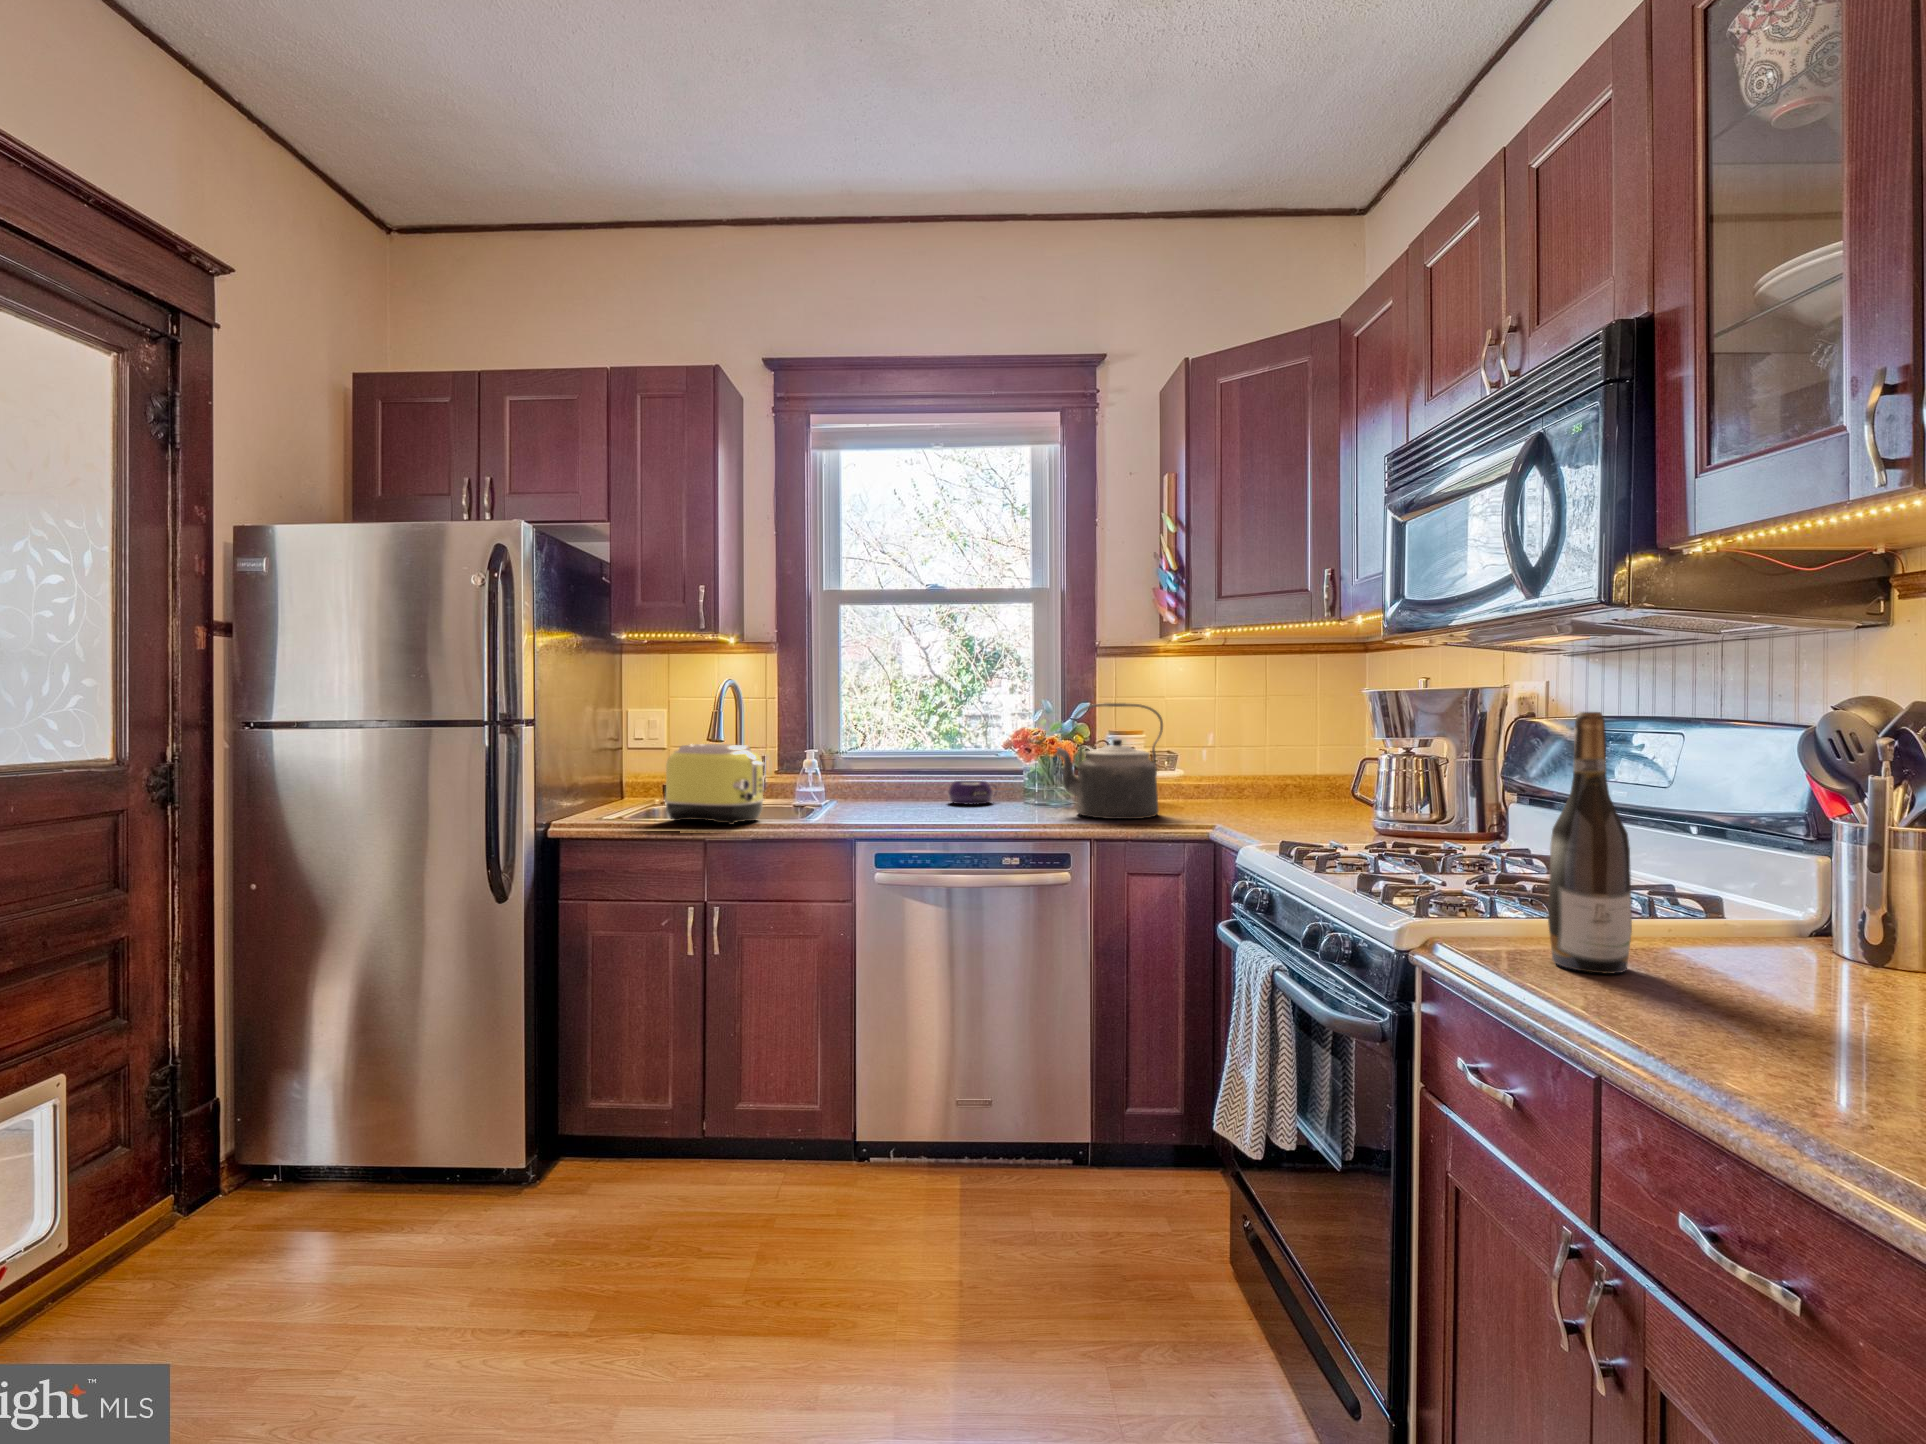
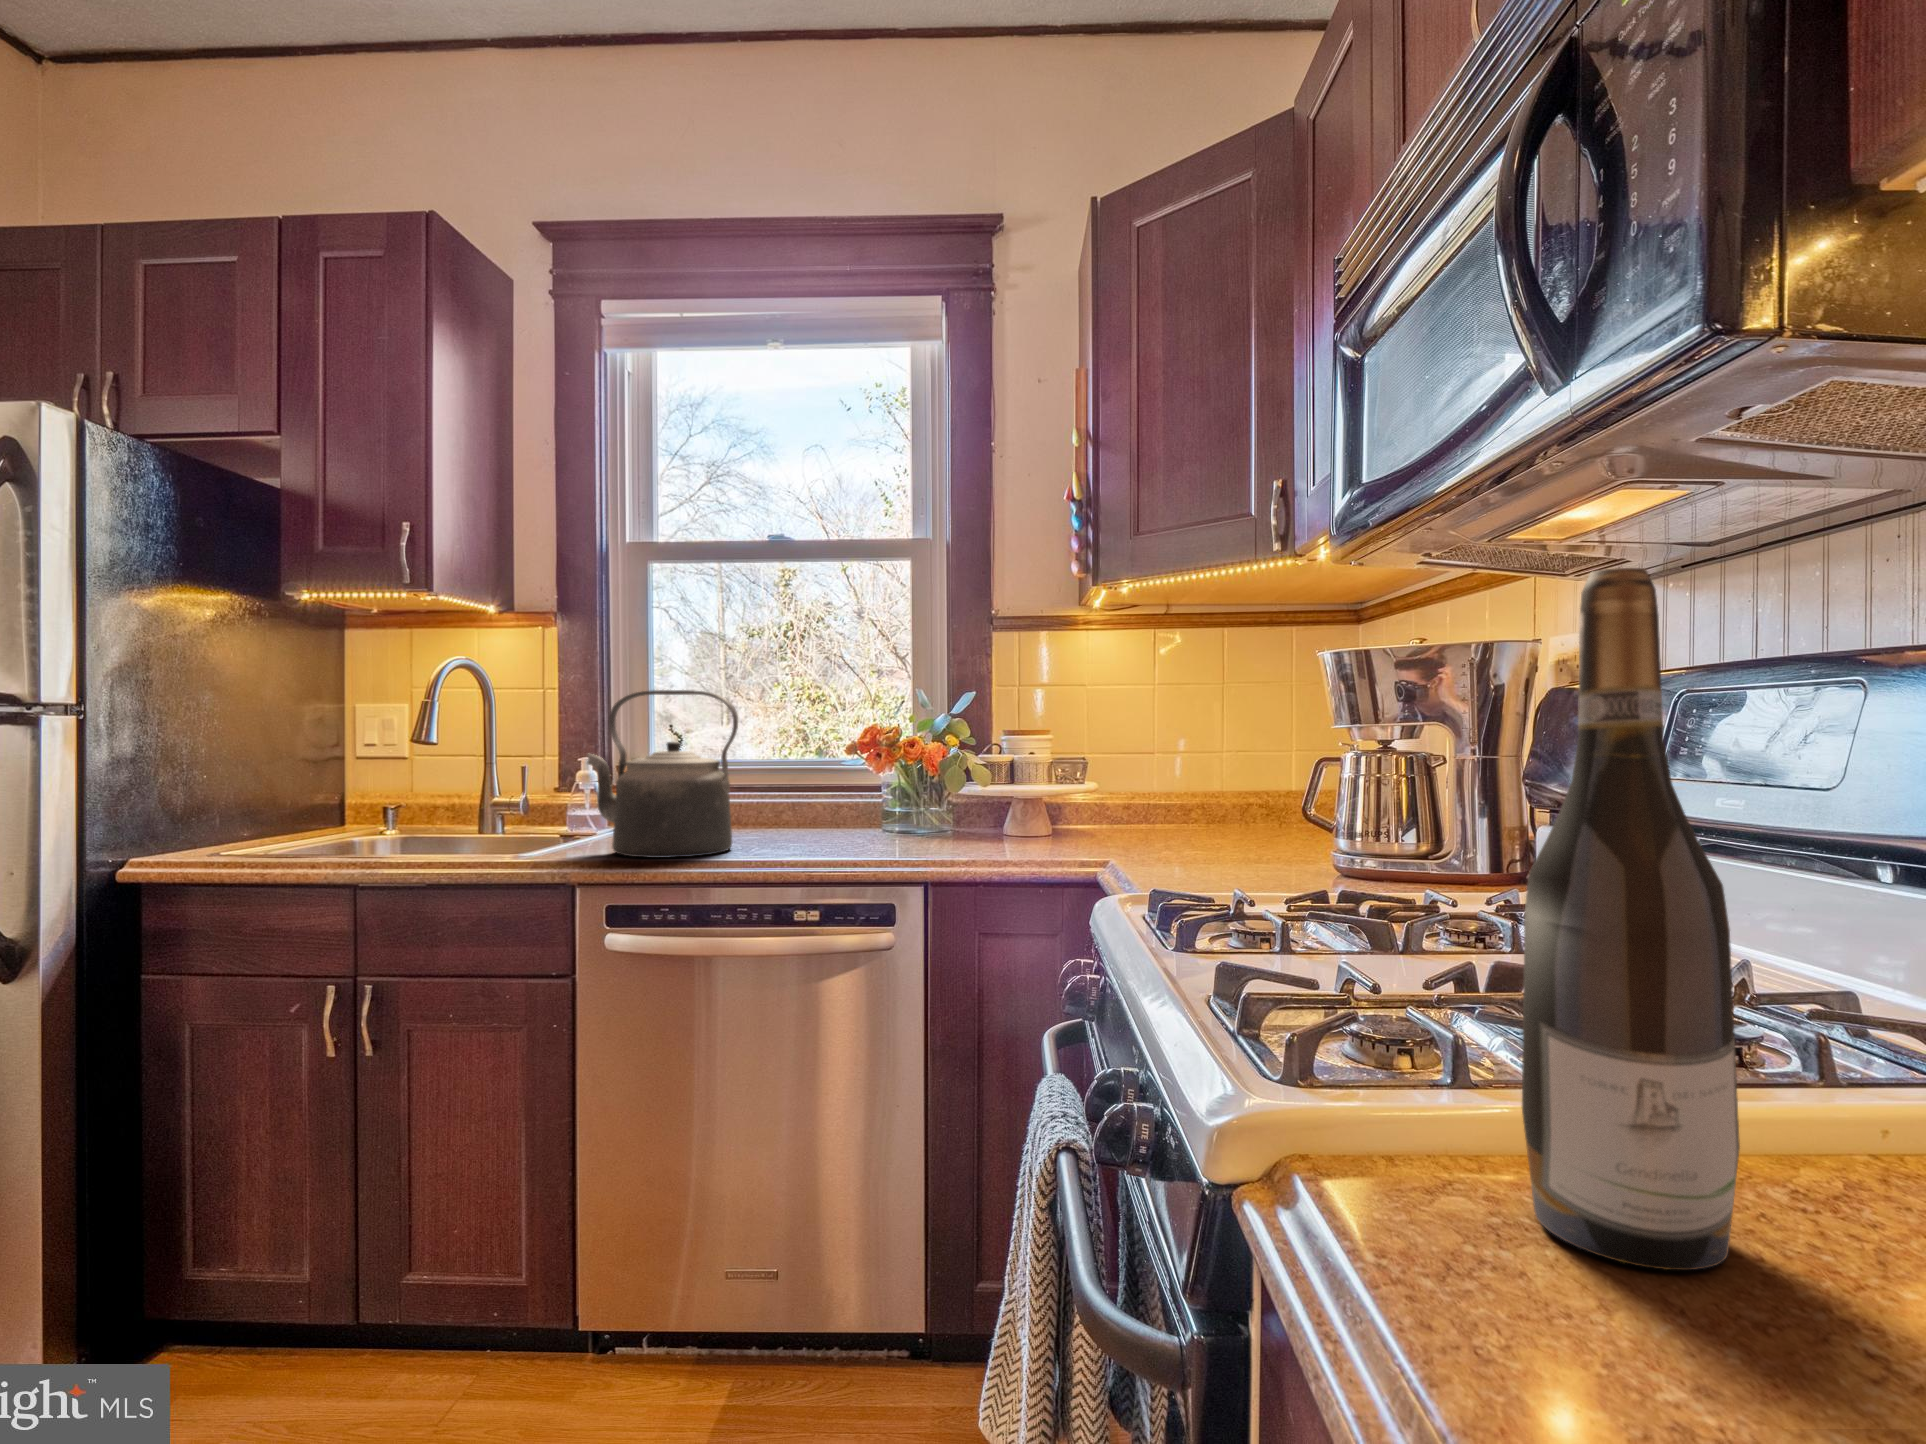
kettle: present [1056,703,1163,819] -> present [587,690,738,858]
toaster: present [665,744,765,825] -> none [331,746,480,860]
bowl: present [948,781,995,805] -> none [773,799,844,832]

